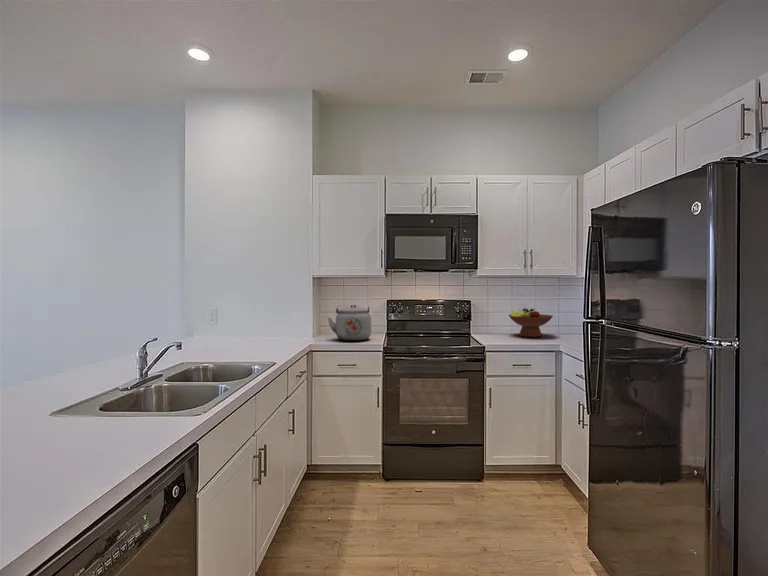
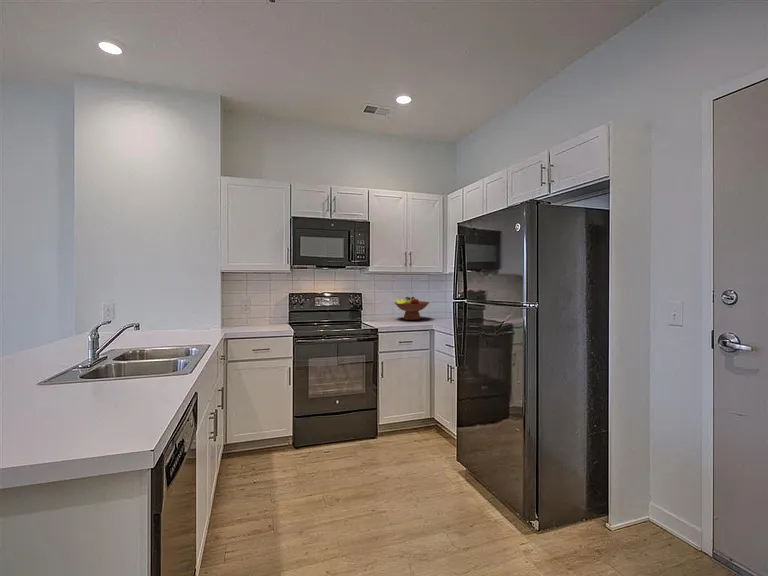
kettle: present [328,305,371,341] -> none [239,298,279,330]

